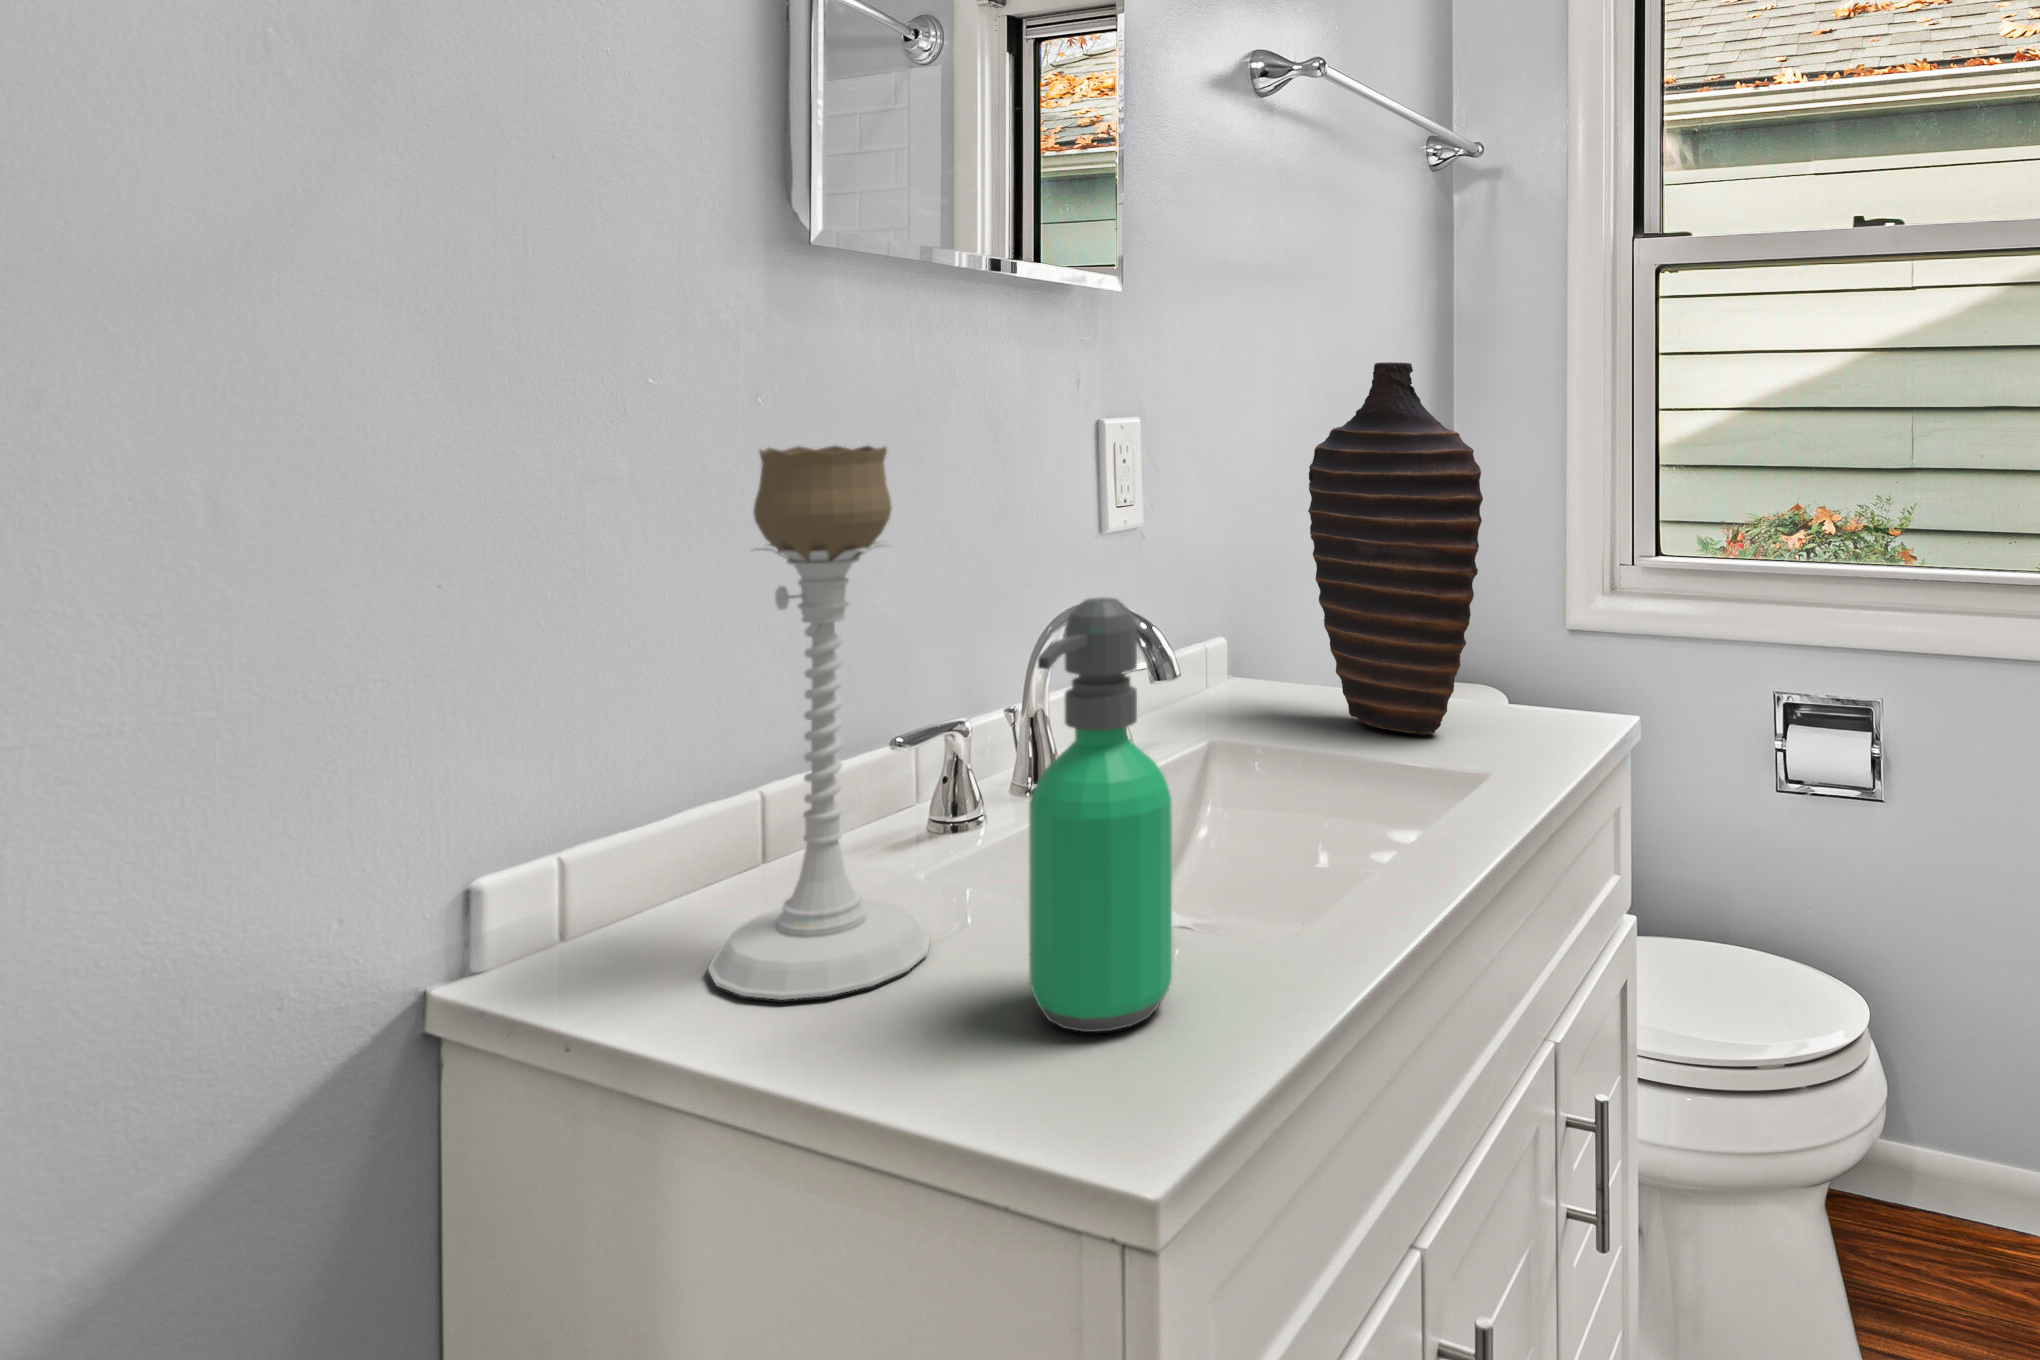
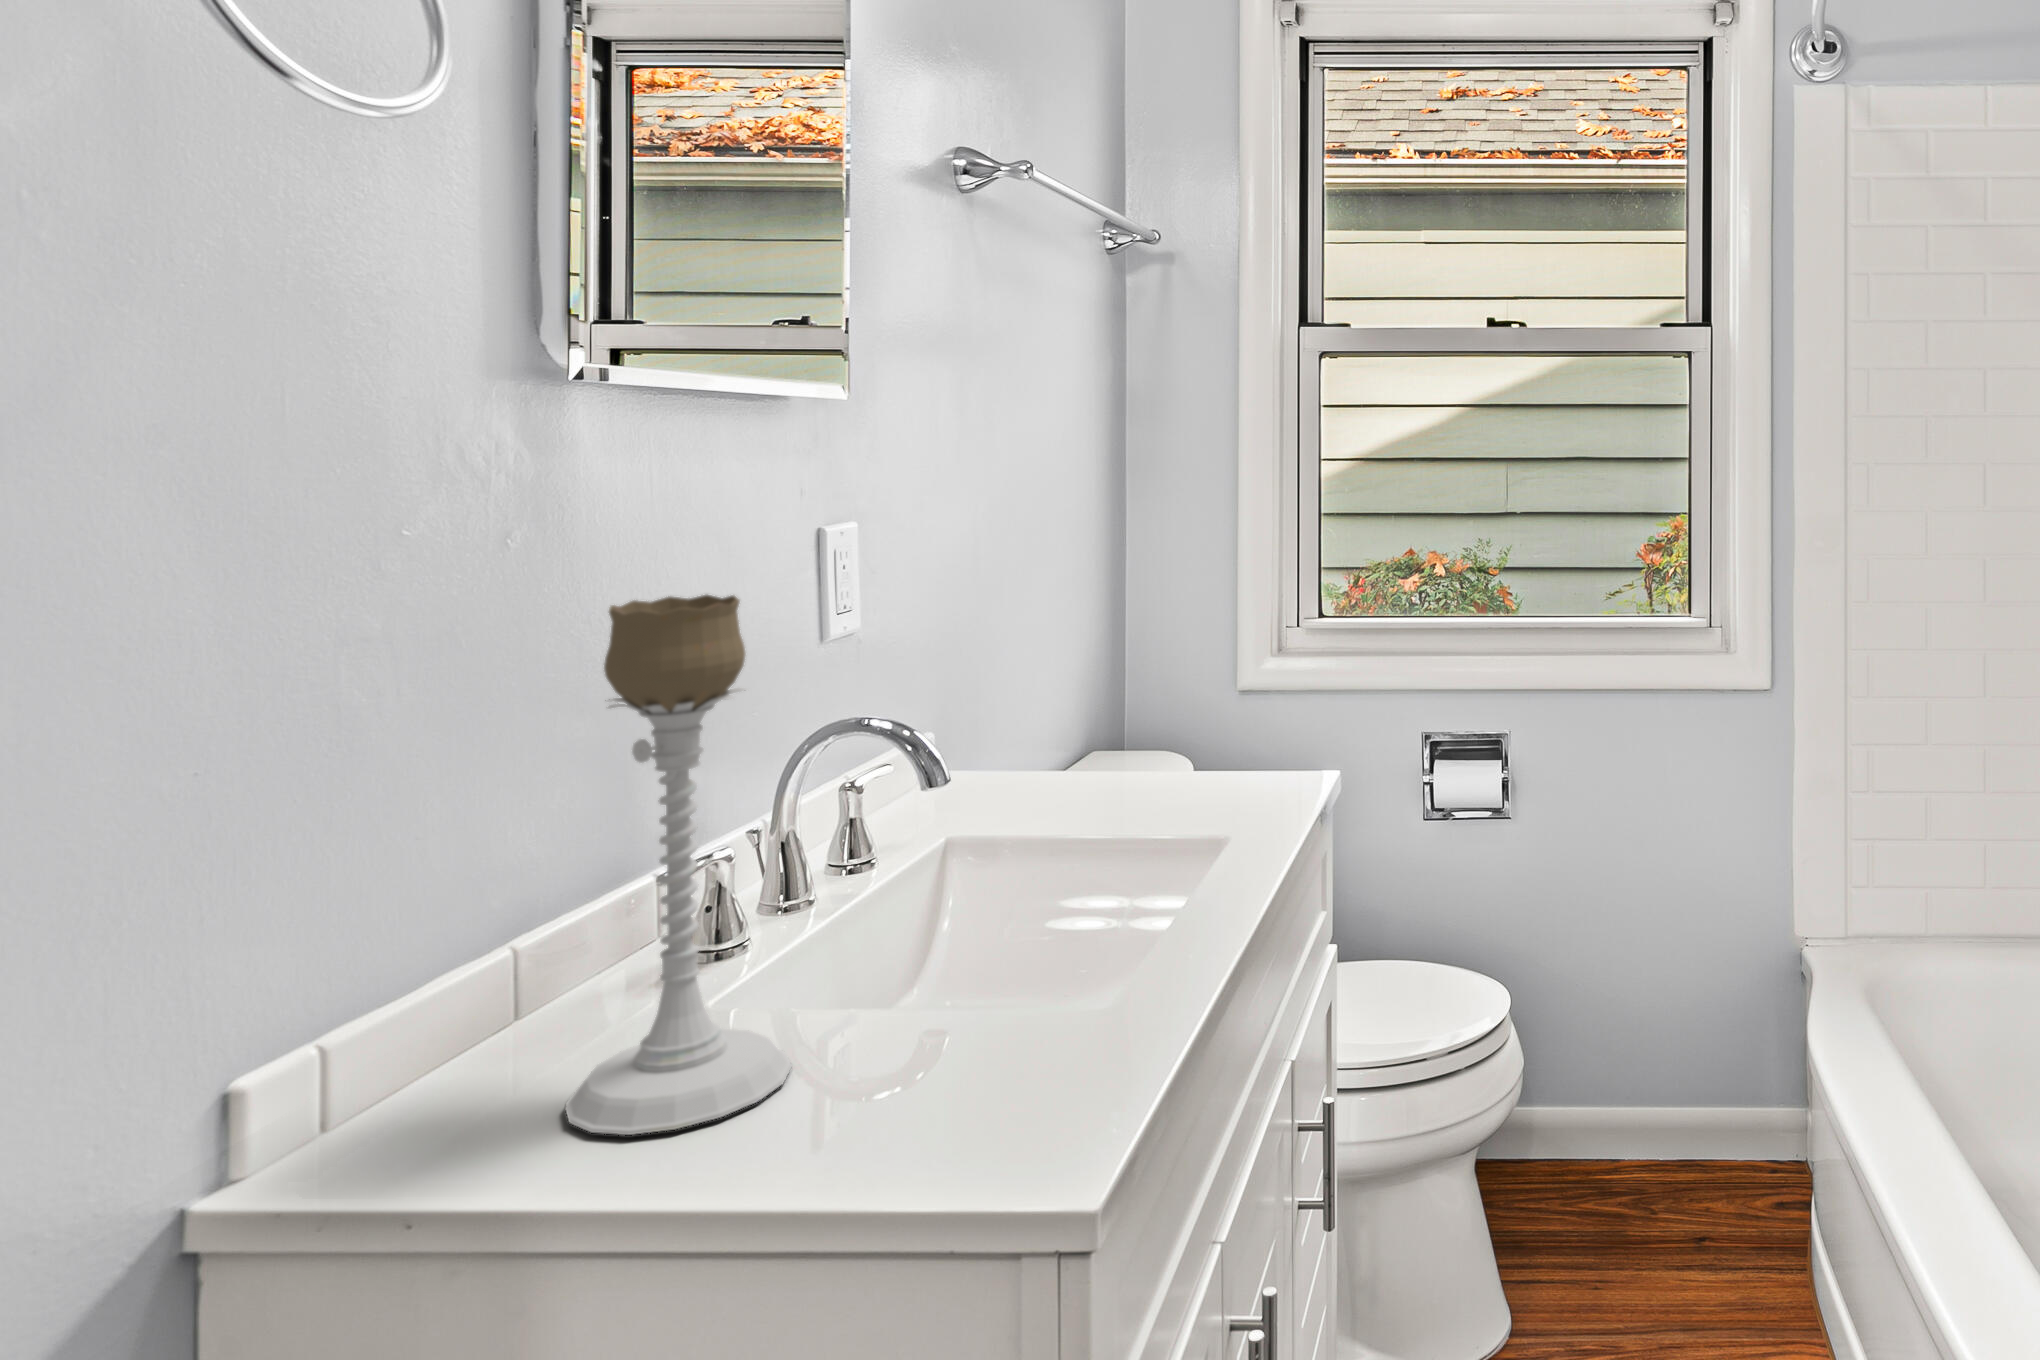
decorative vase: present [1308,362,1483,735] -> none [1017,457,1200,804]
soap dispenser: present [1029,597,1172,1032] -> none [927,720,1056,1097]

